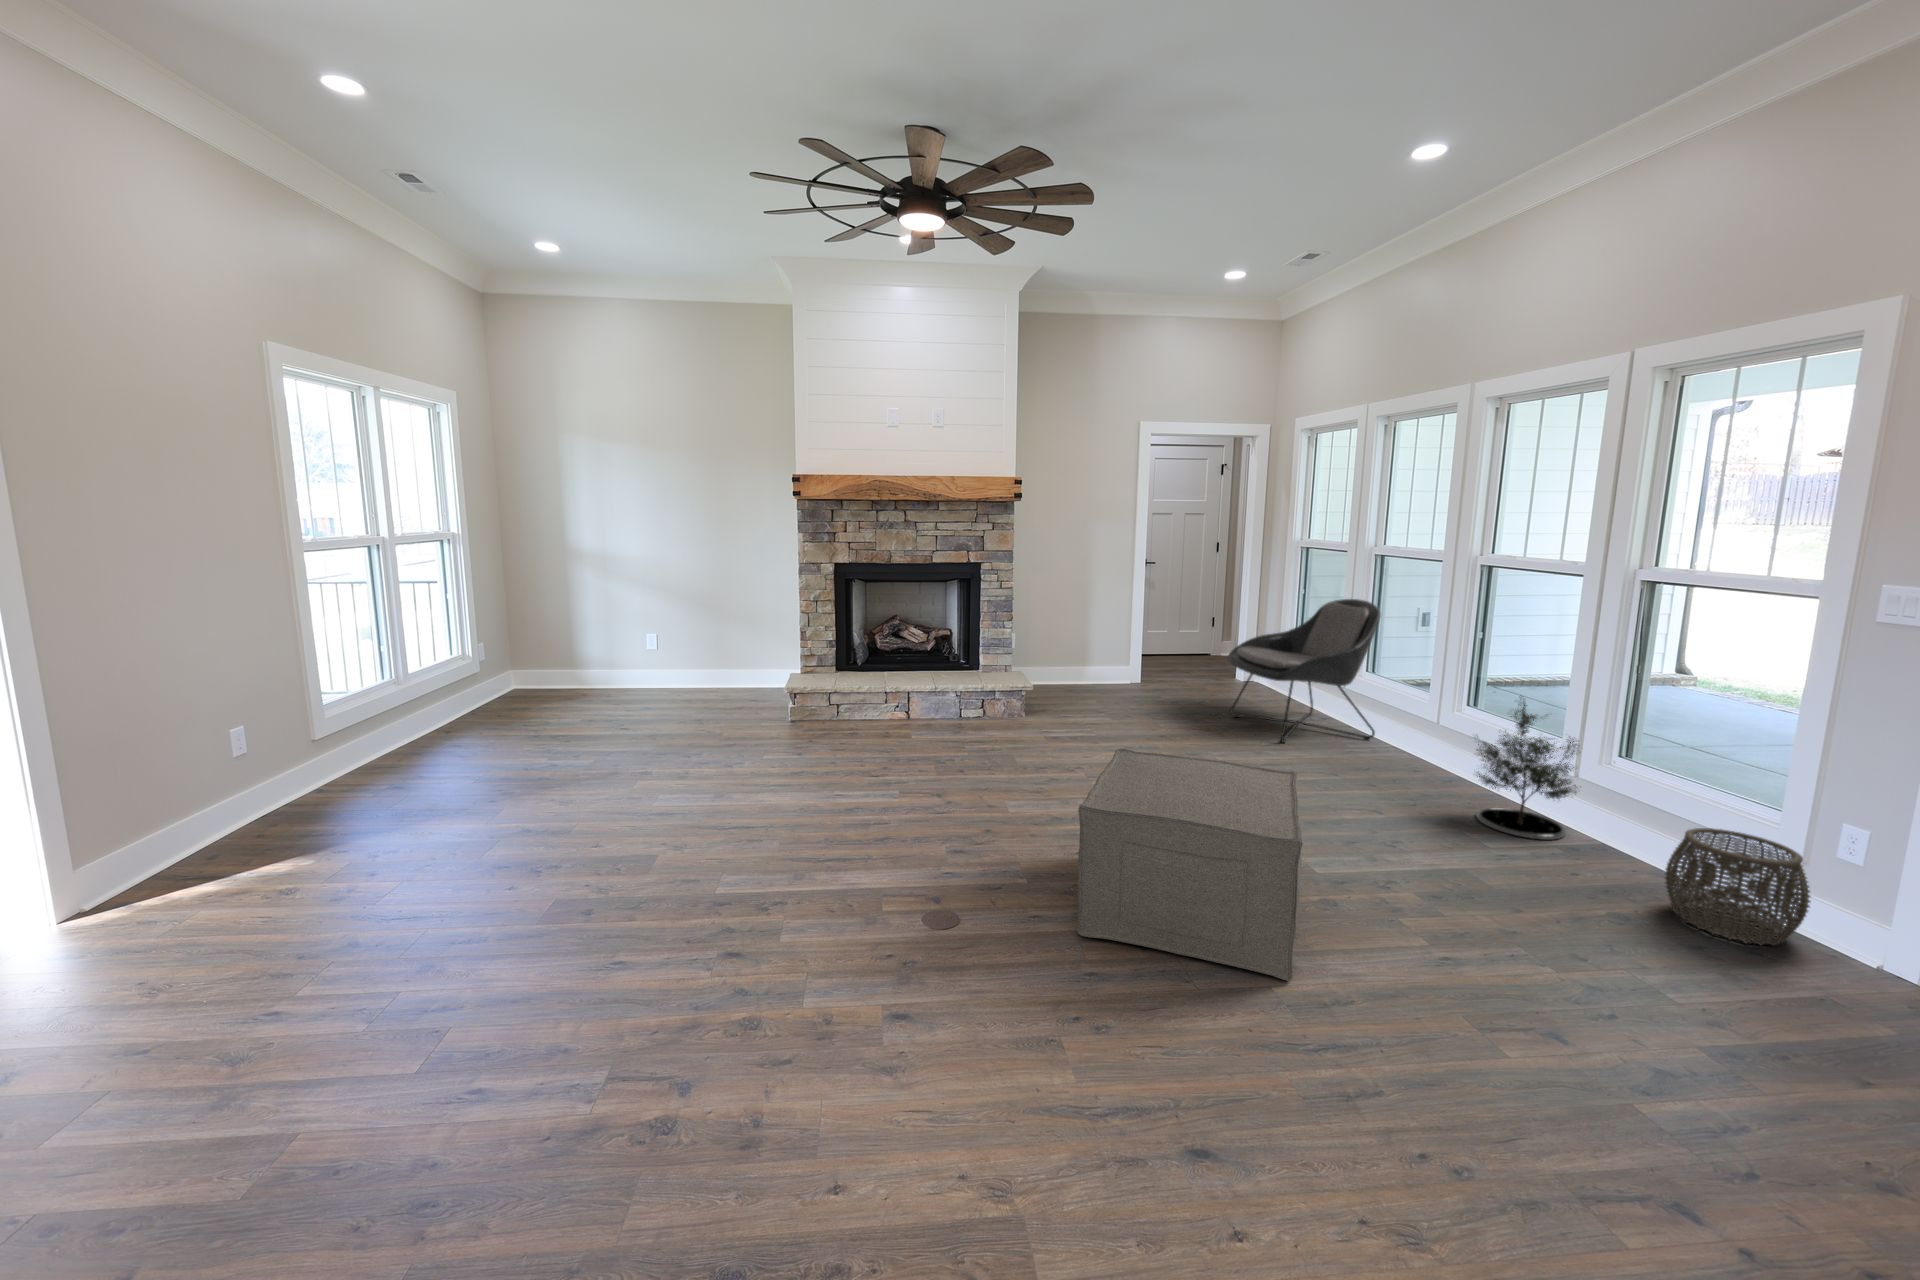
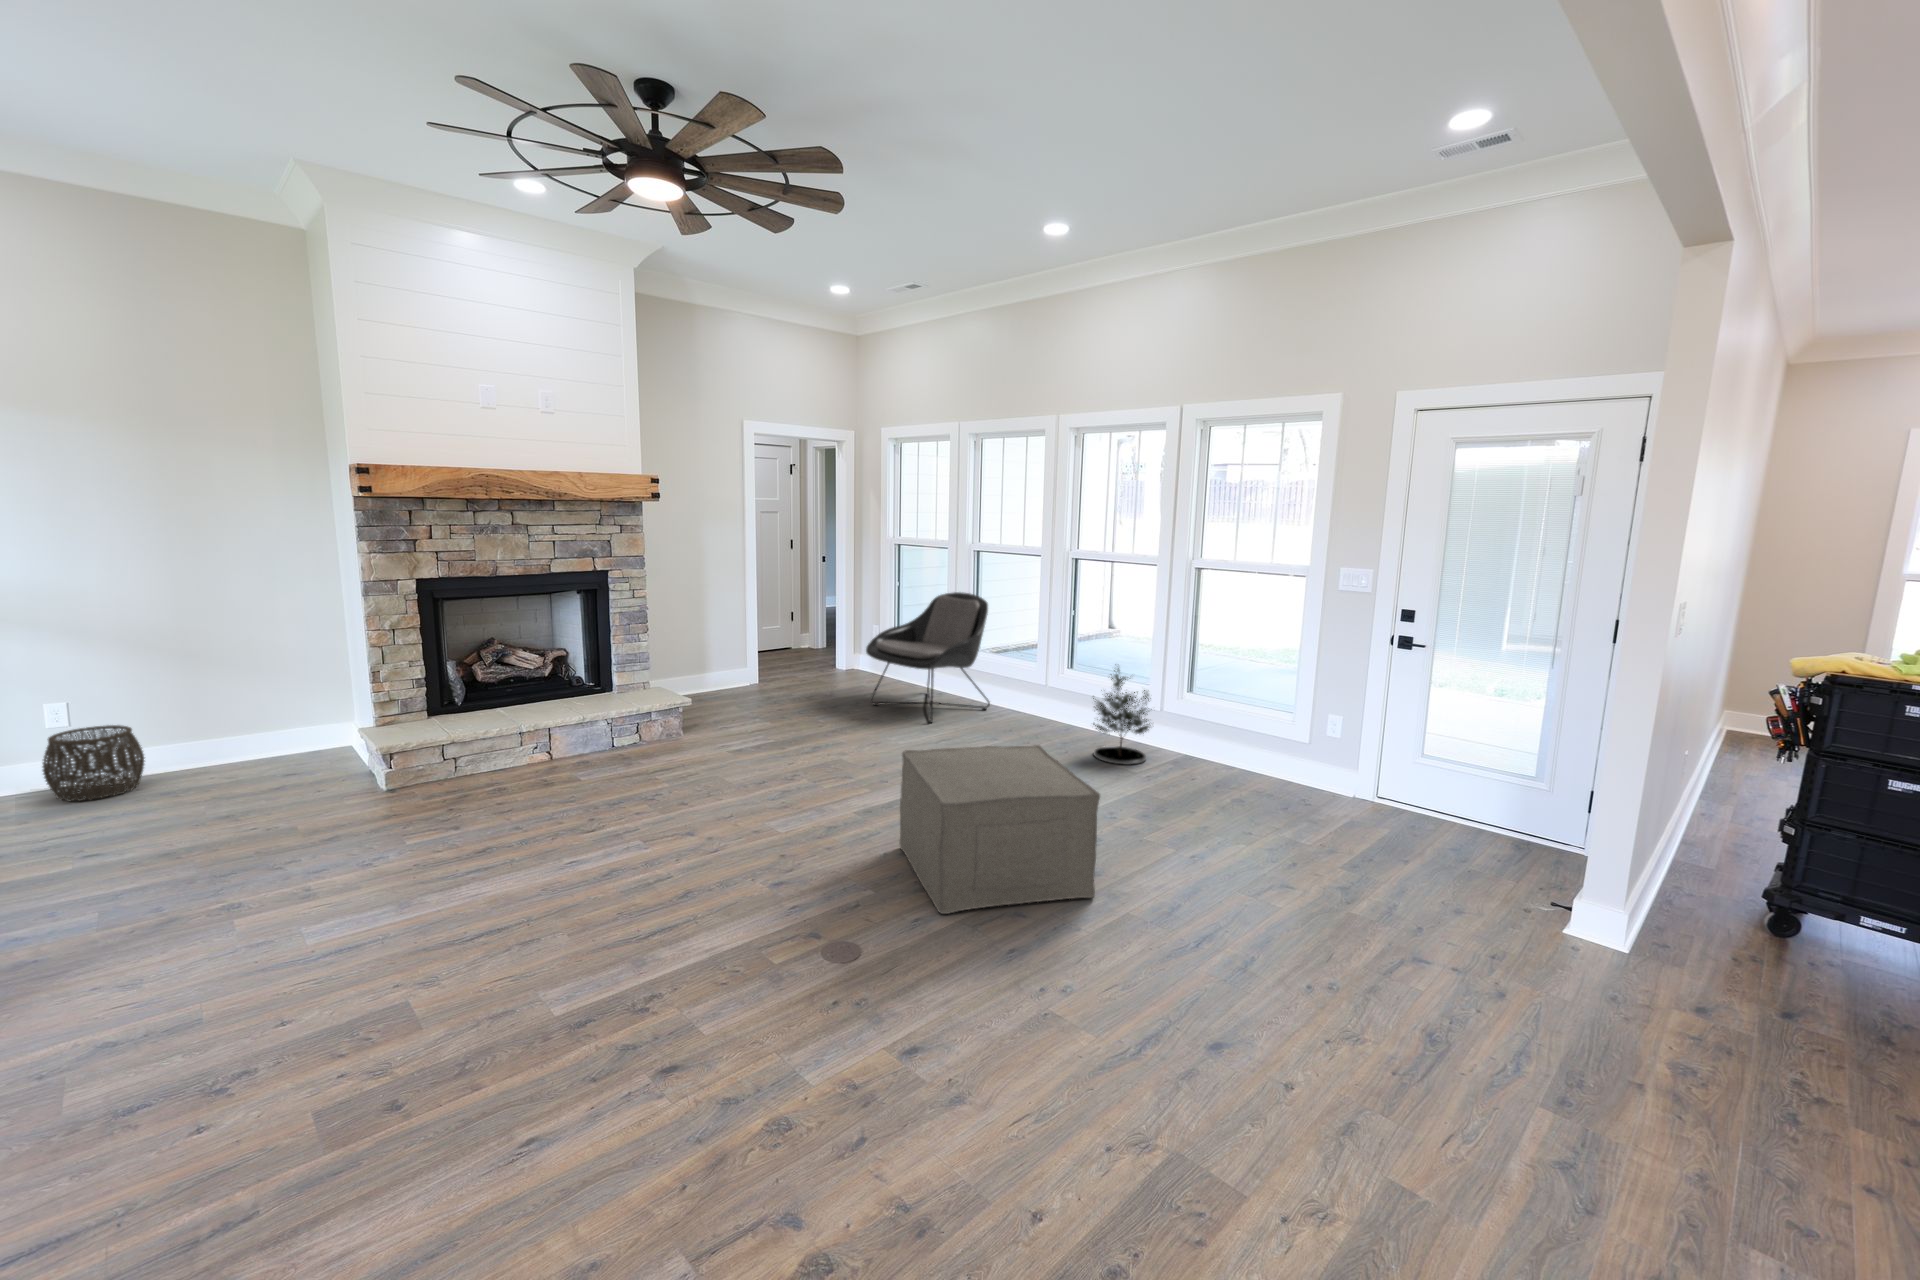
woven basket: present [1665,828,1810,945] -> present [43,725,144,801]

